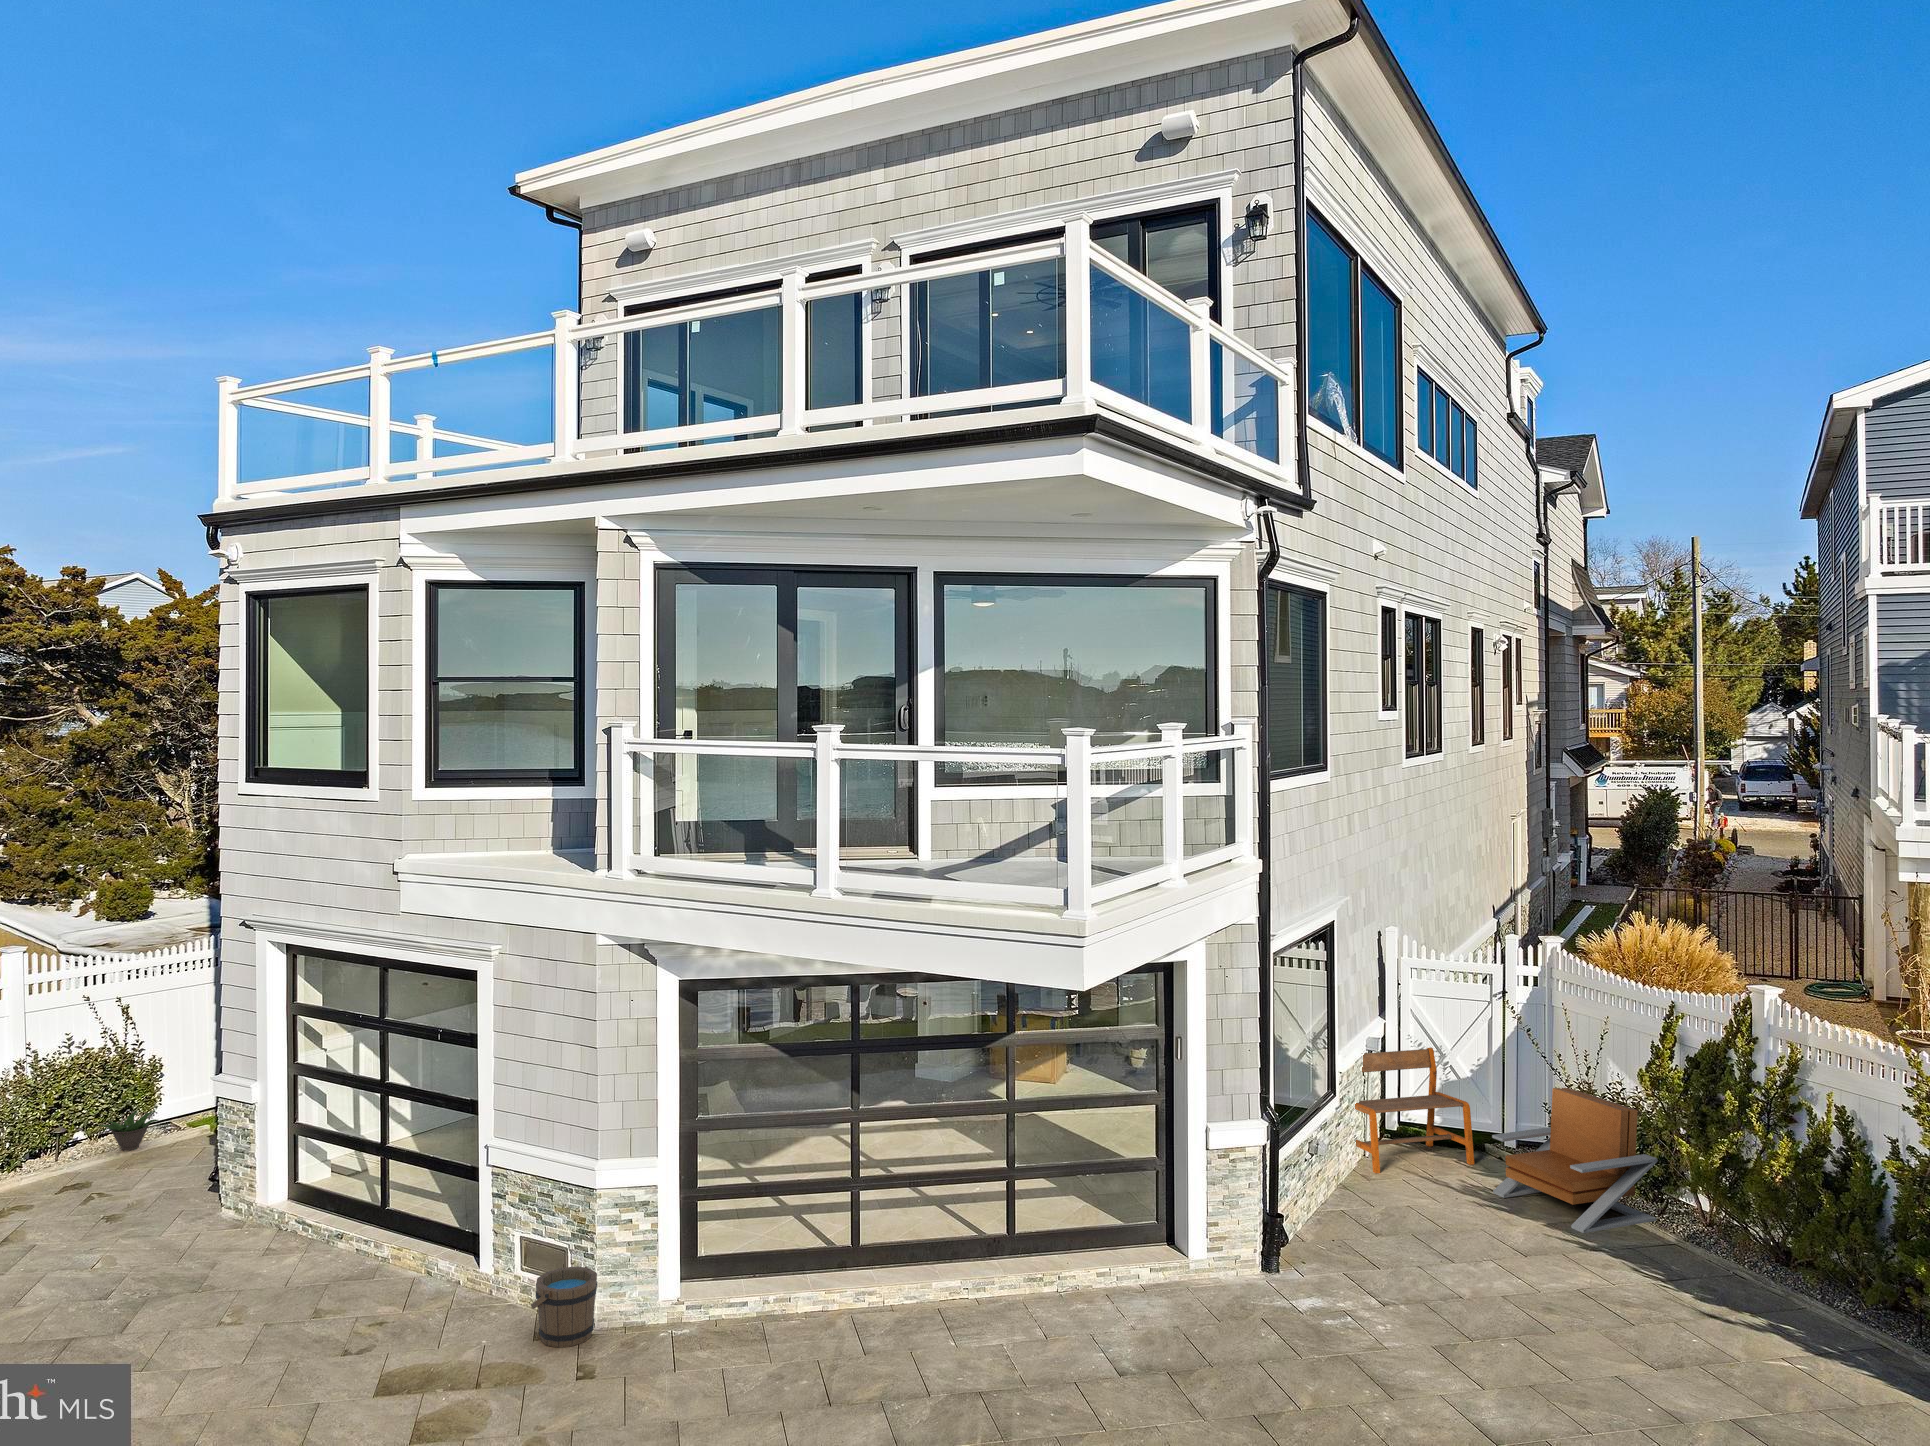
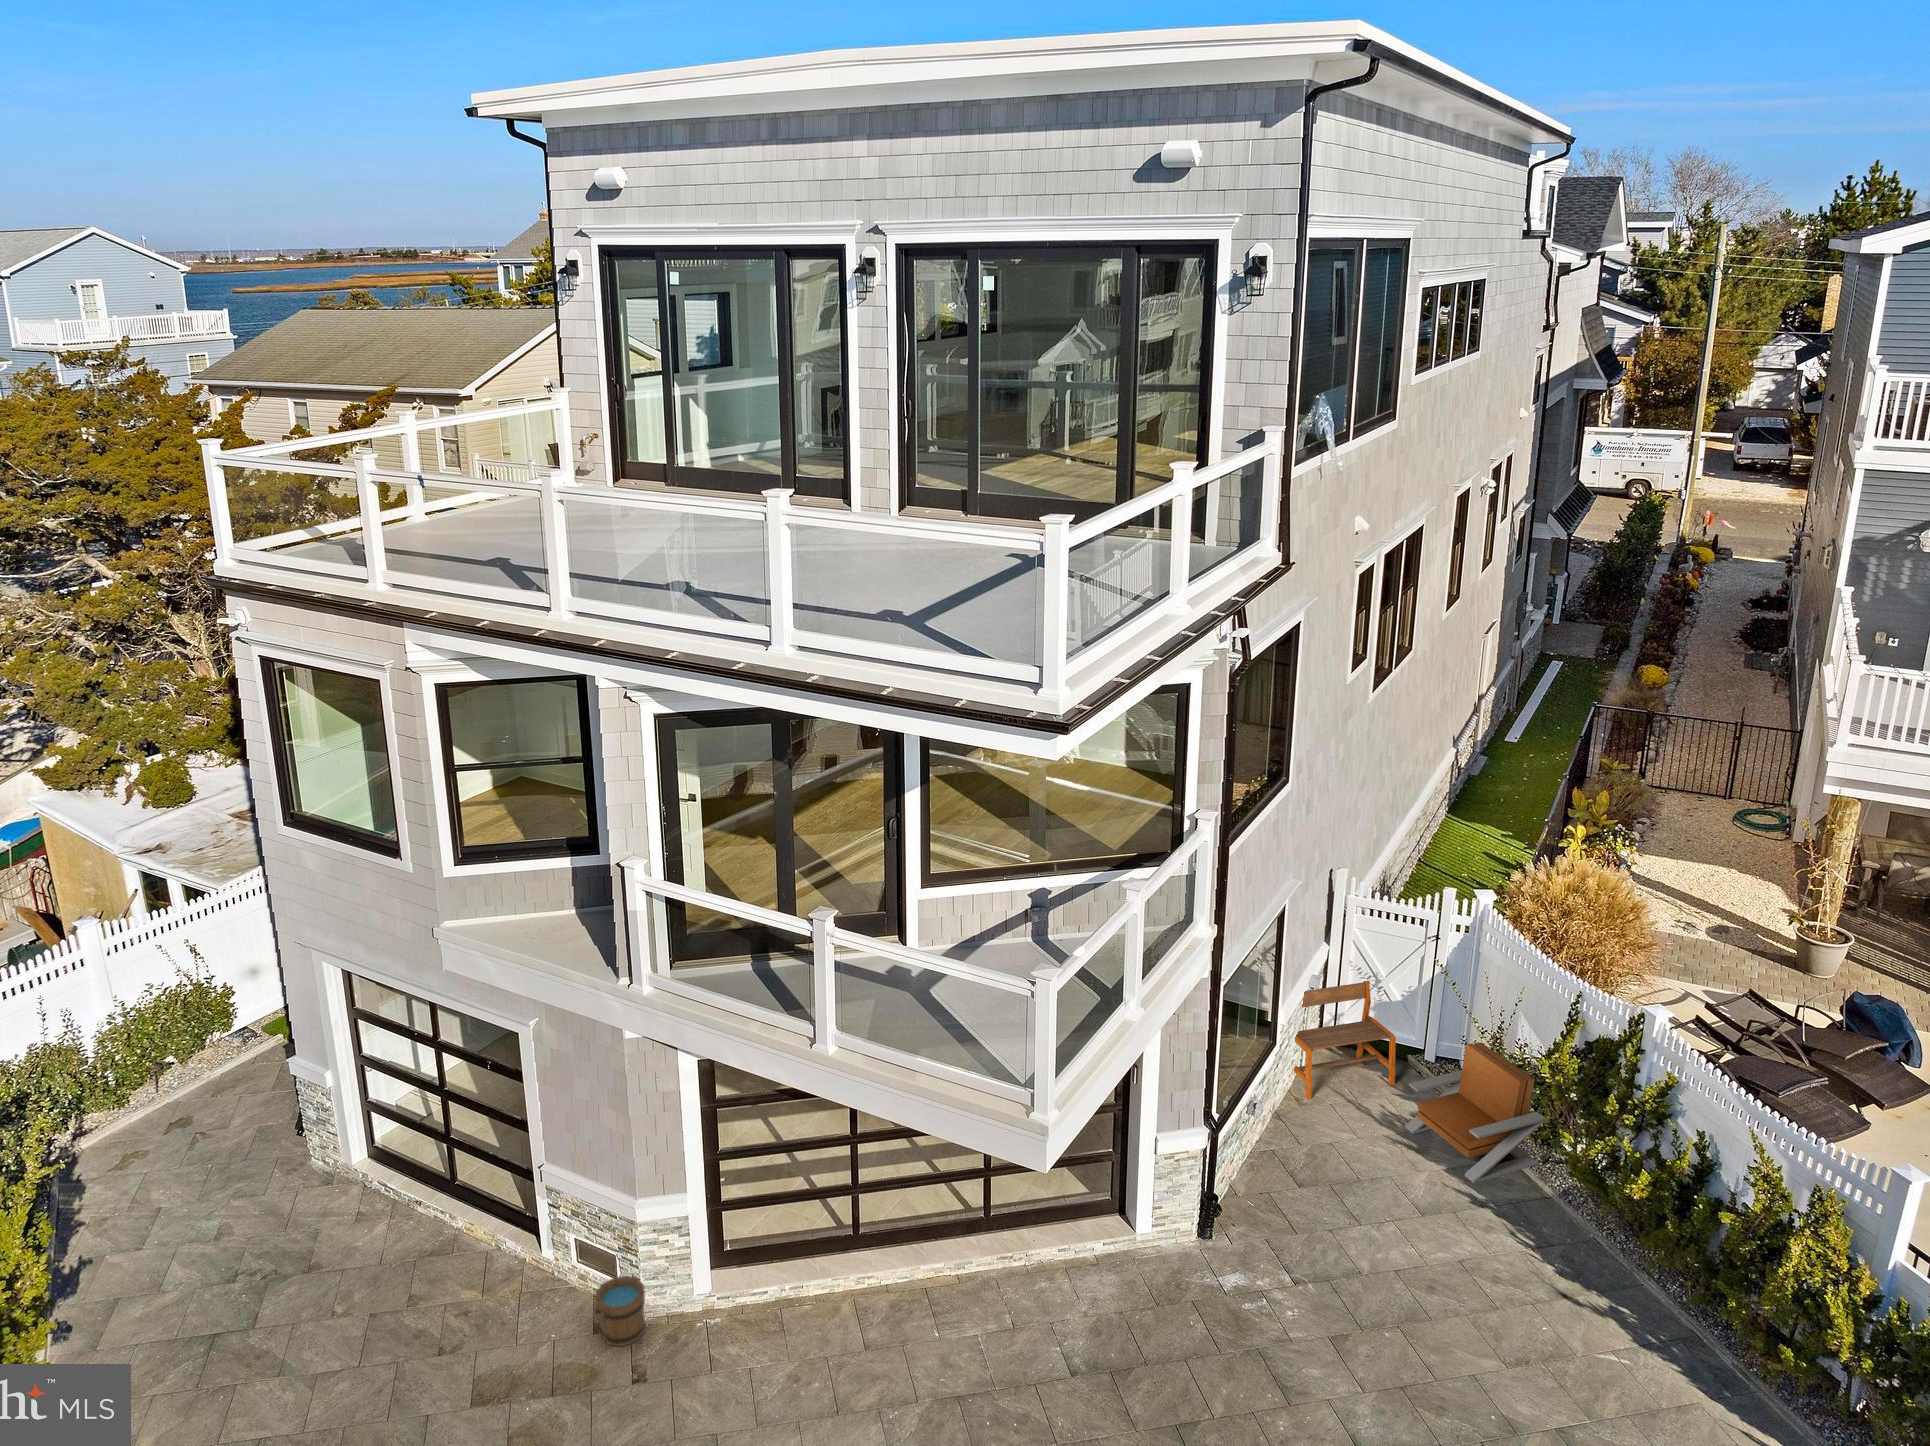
decorative plant: present [99,1111,158,1151] -> none [186,1039,239,1077]

